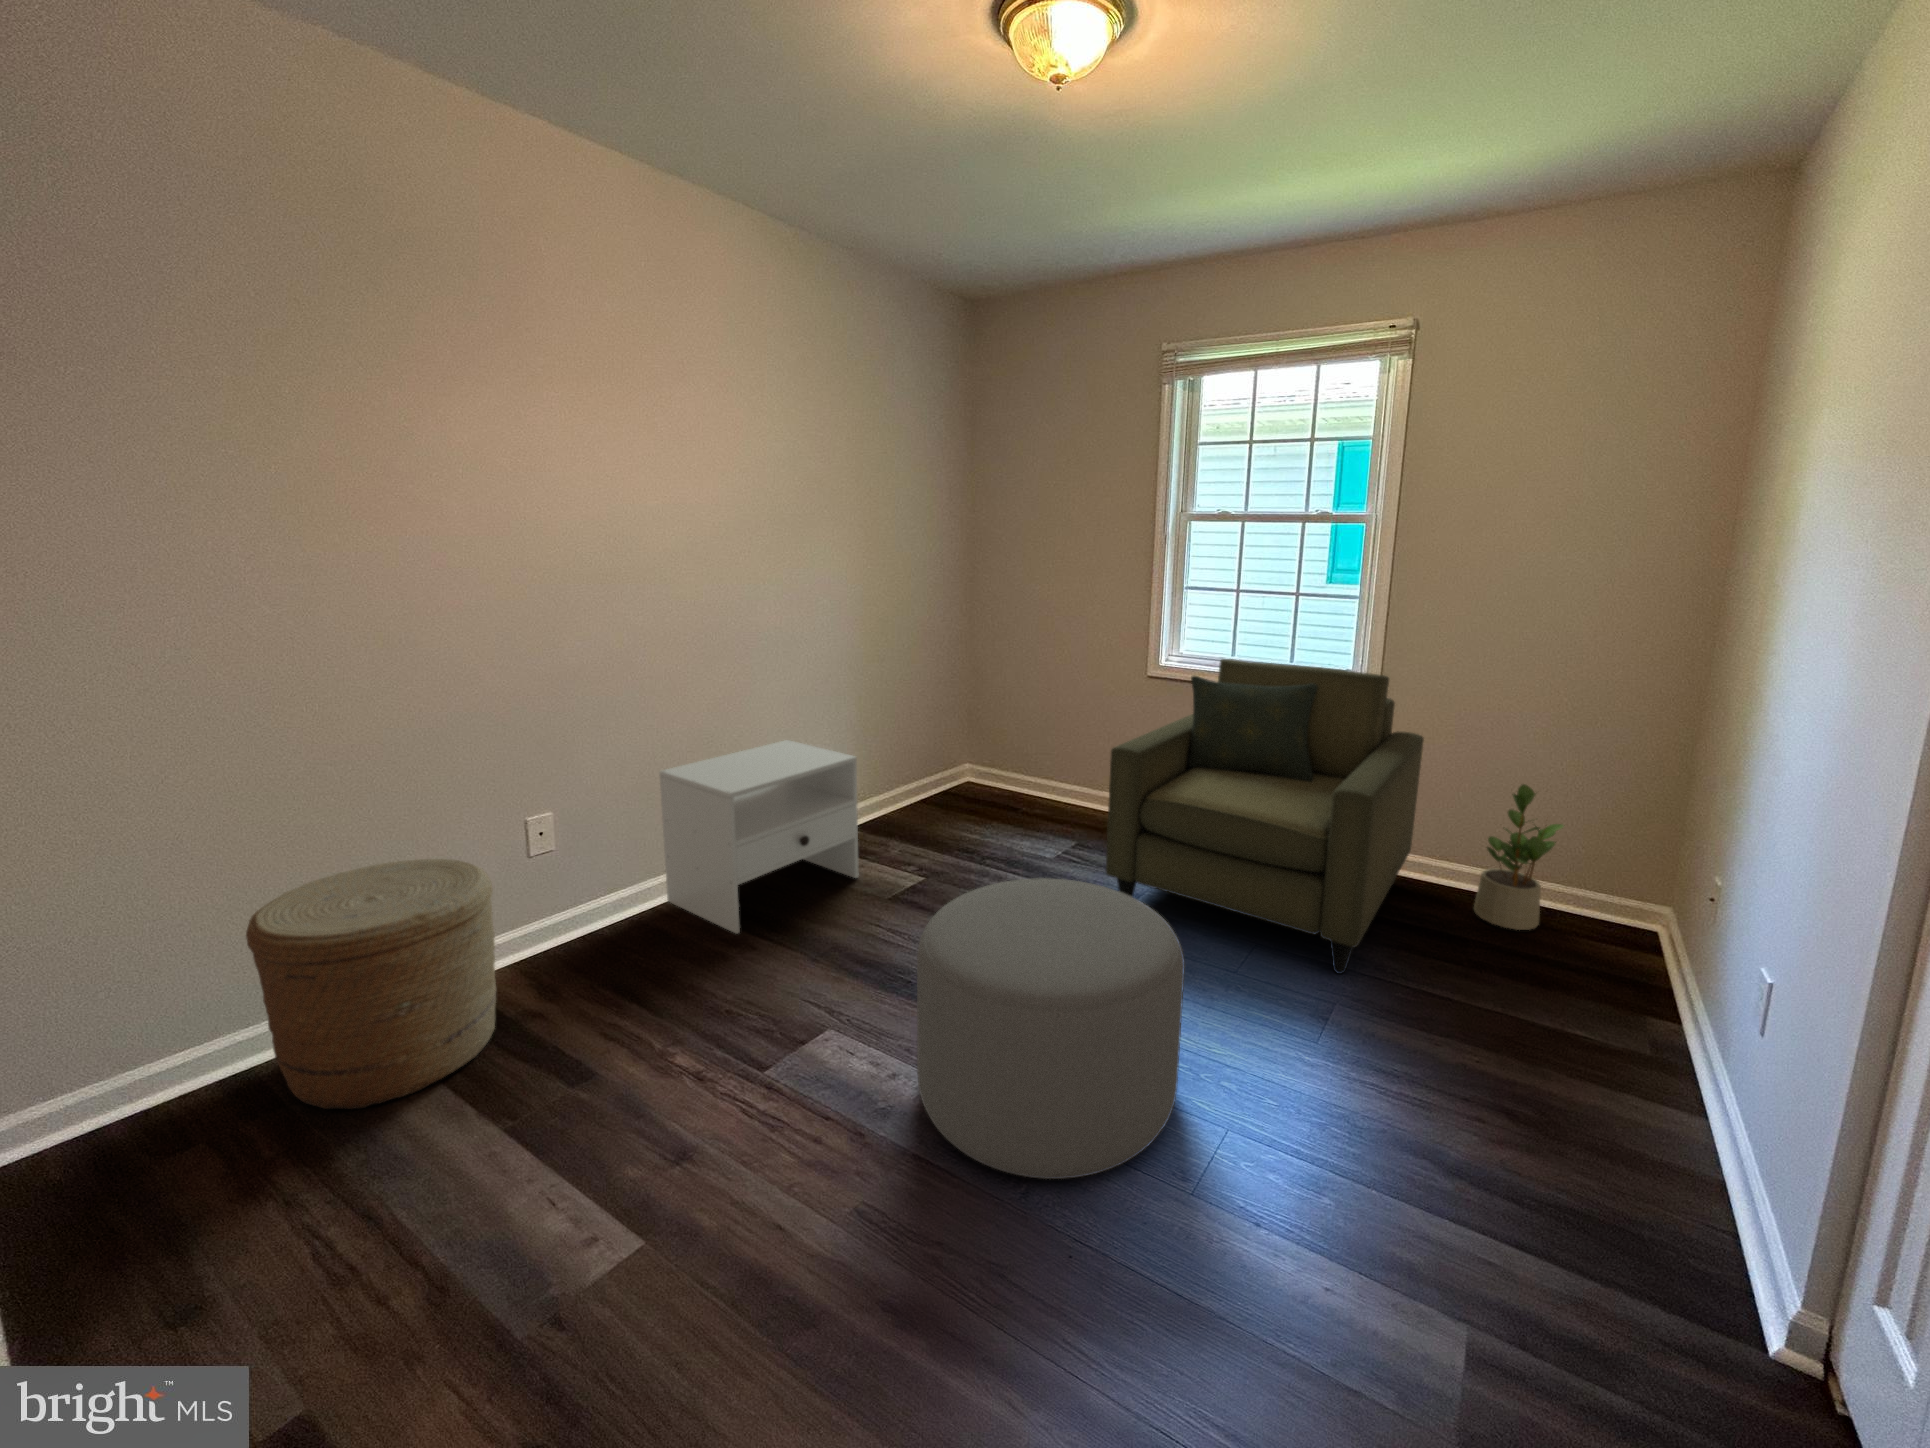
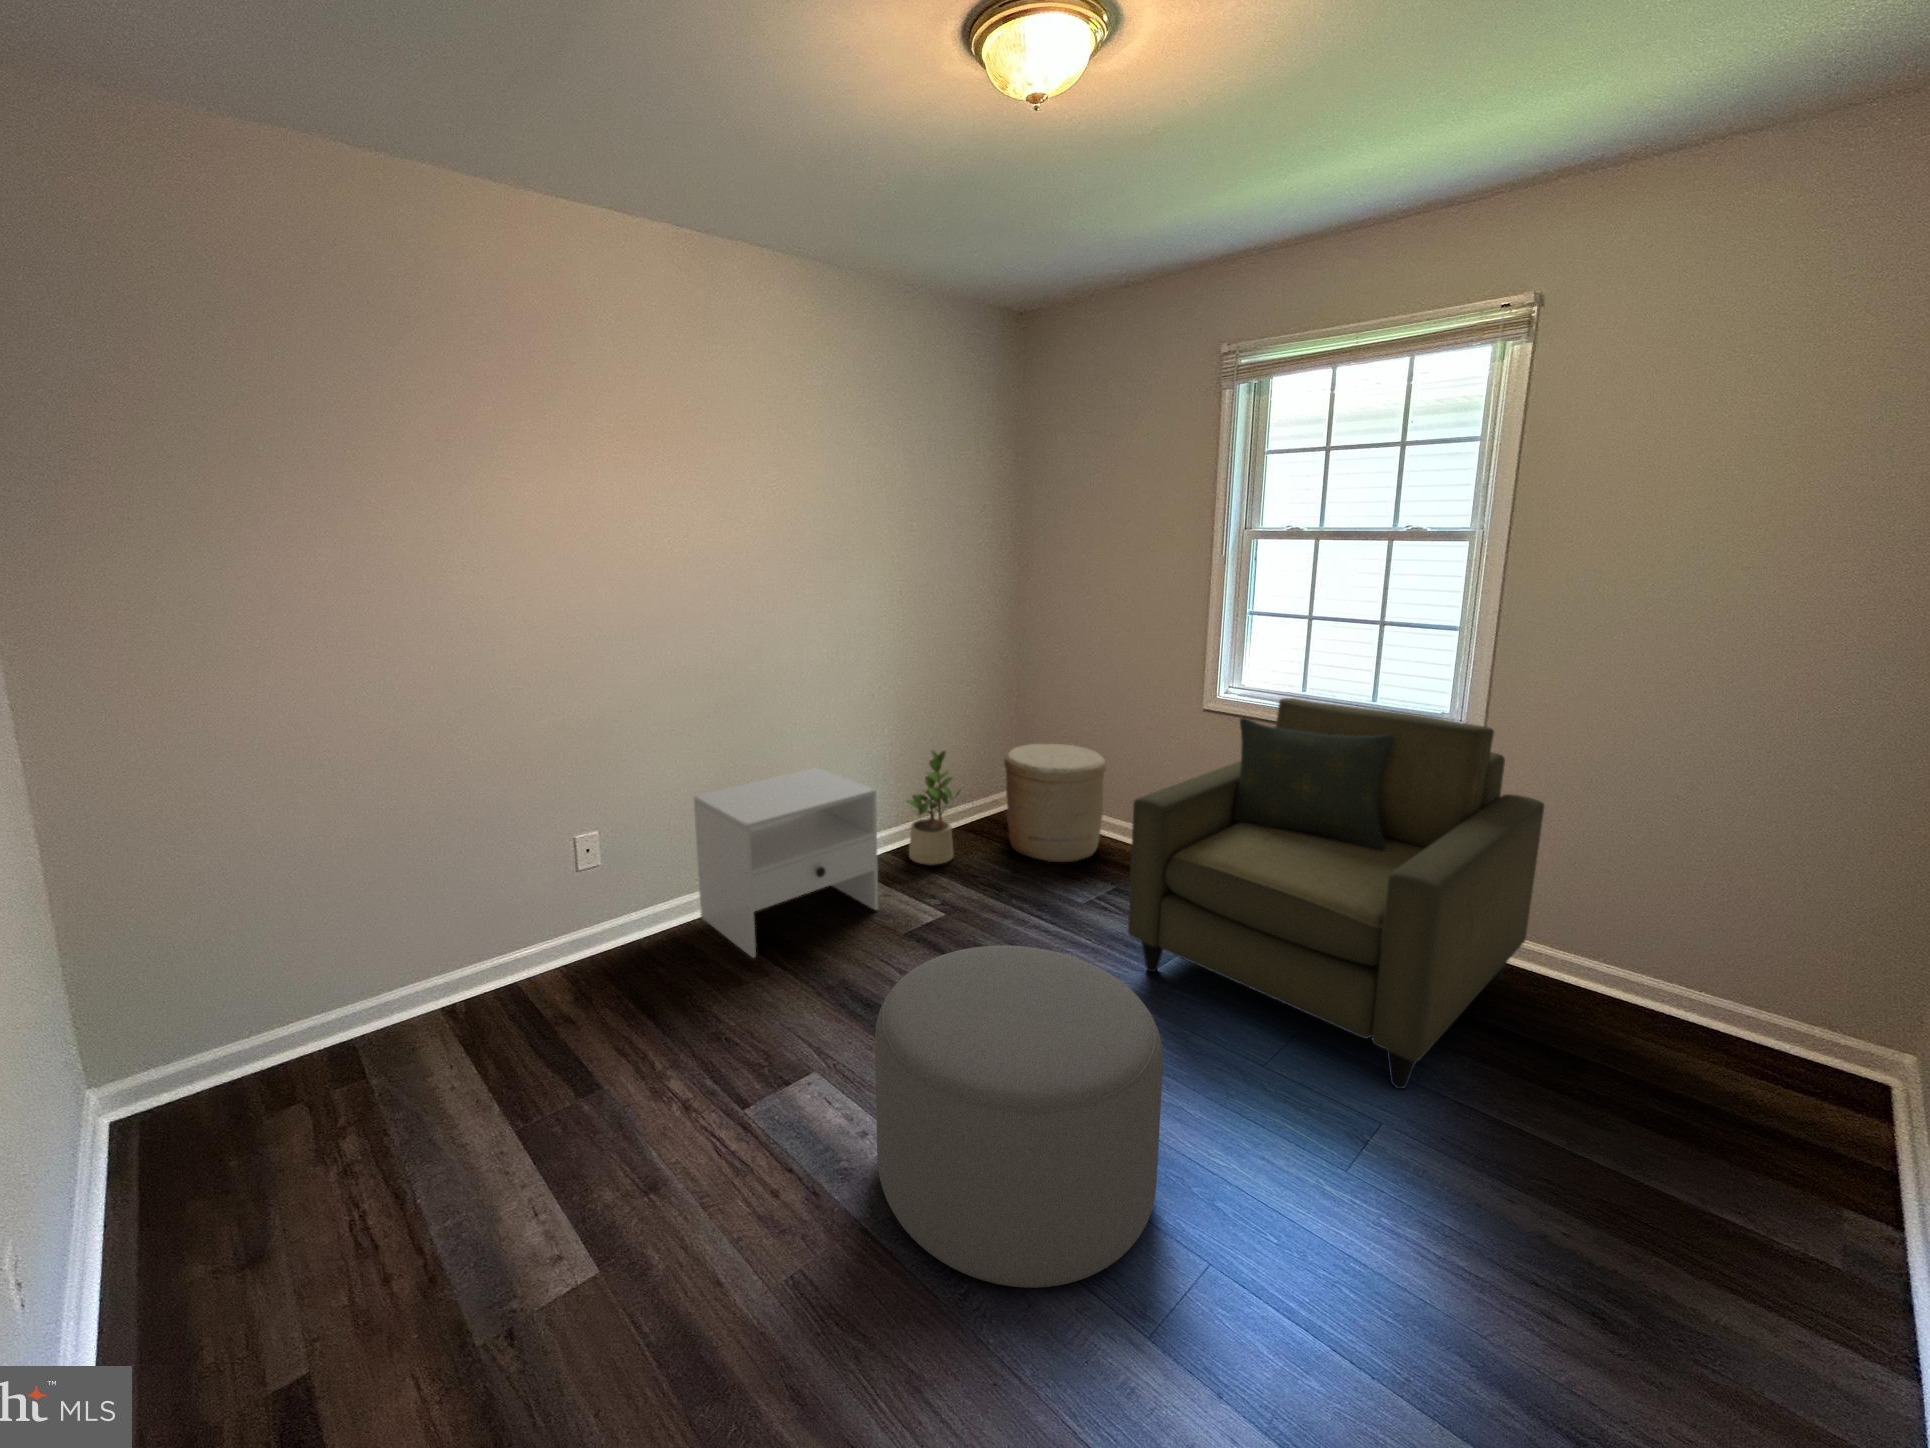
potted plant: present [1474,784,1563,930] -> present [907,750,962,865]
woven basket: present [246,859,496,1109] -> present [1004,744,1106,862]

